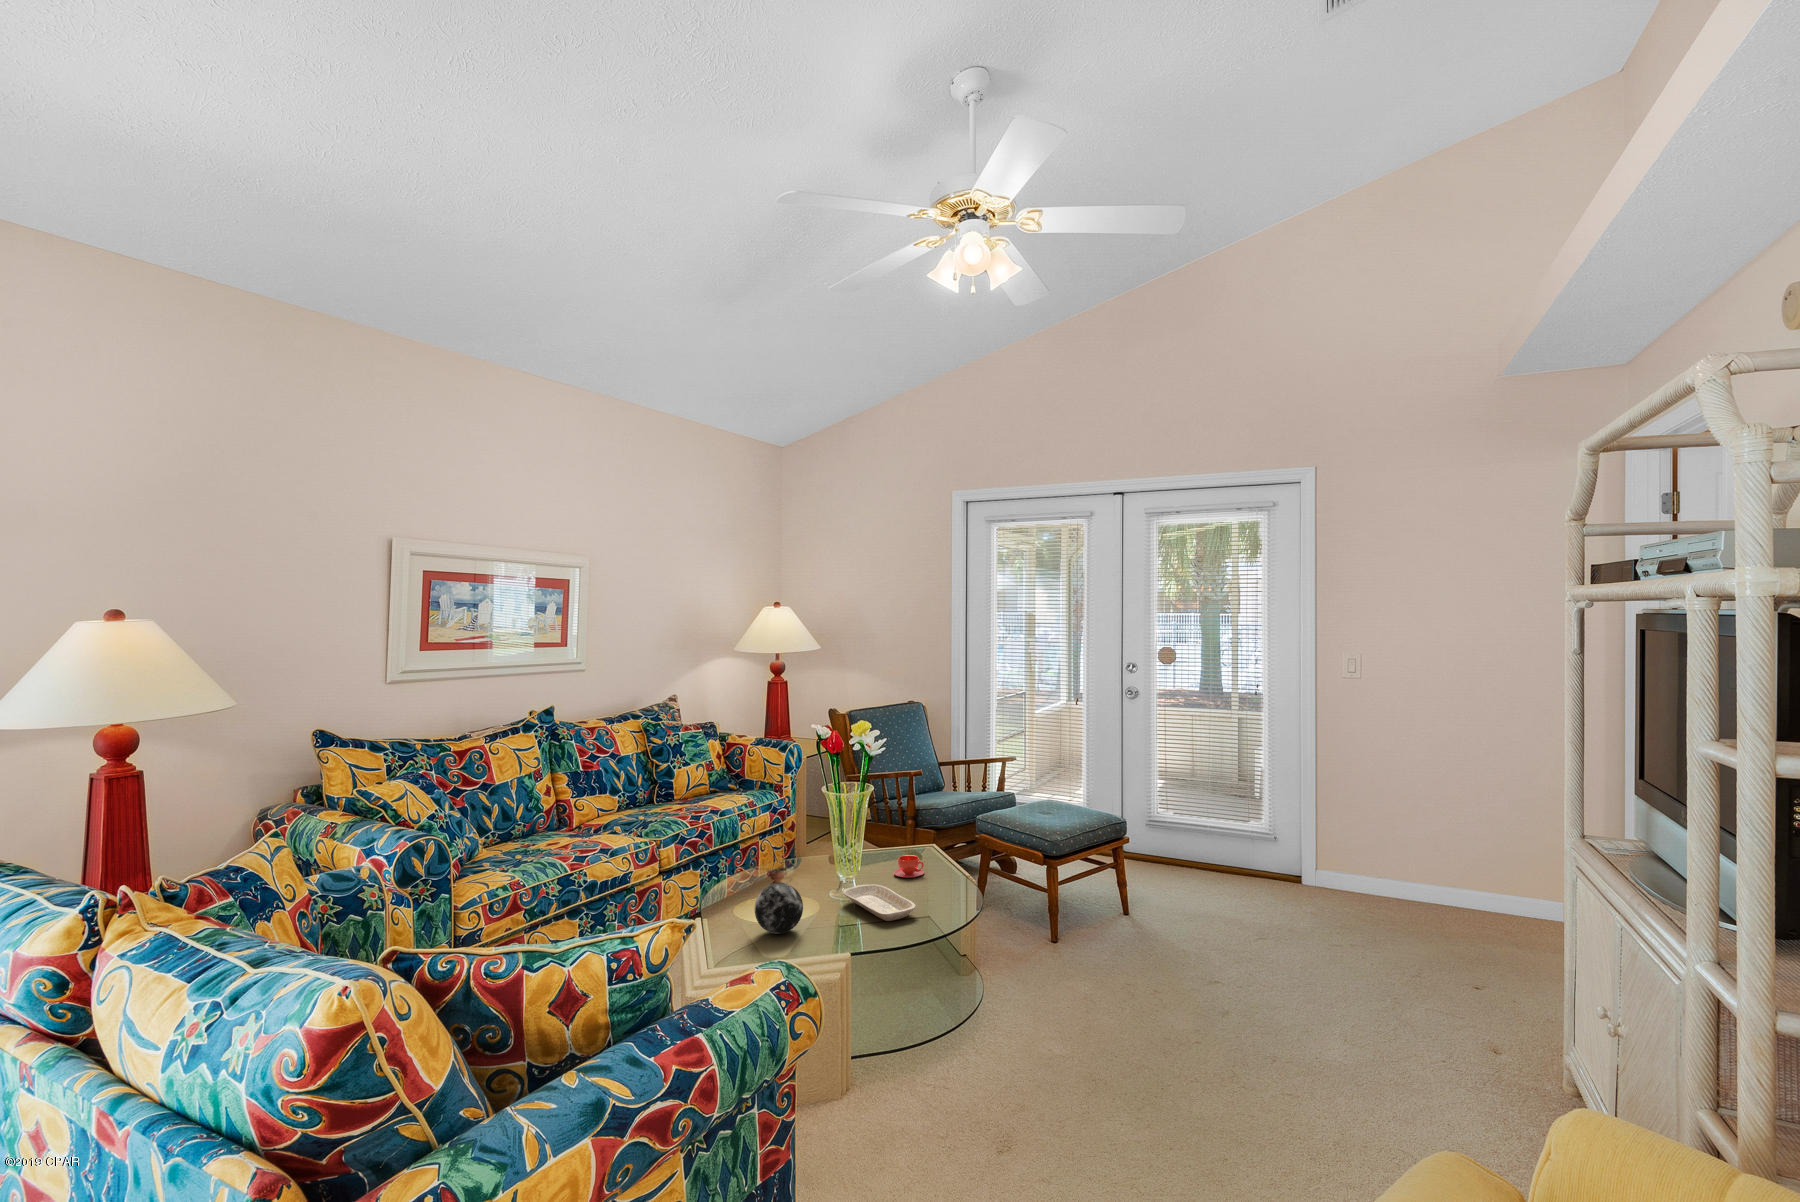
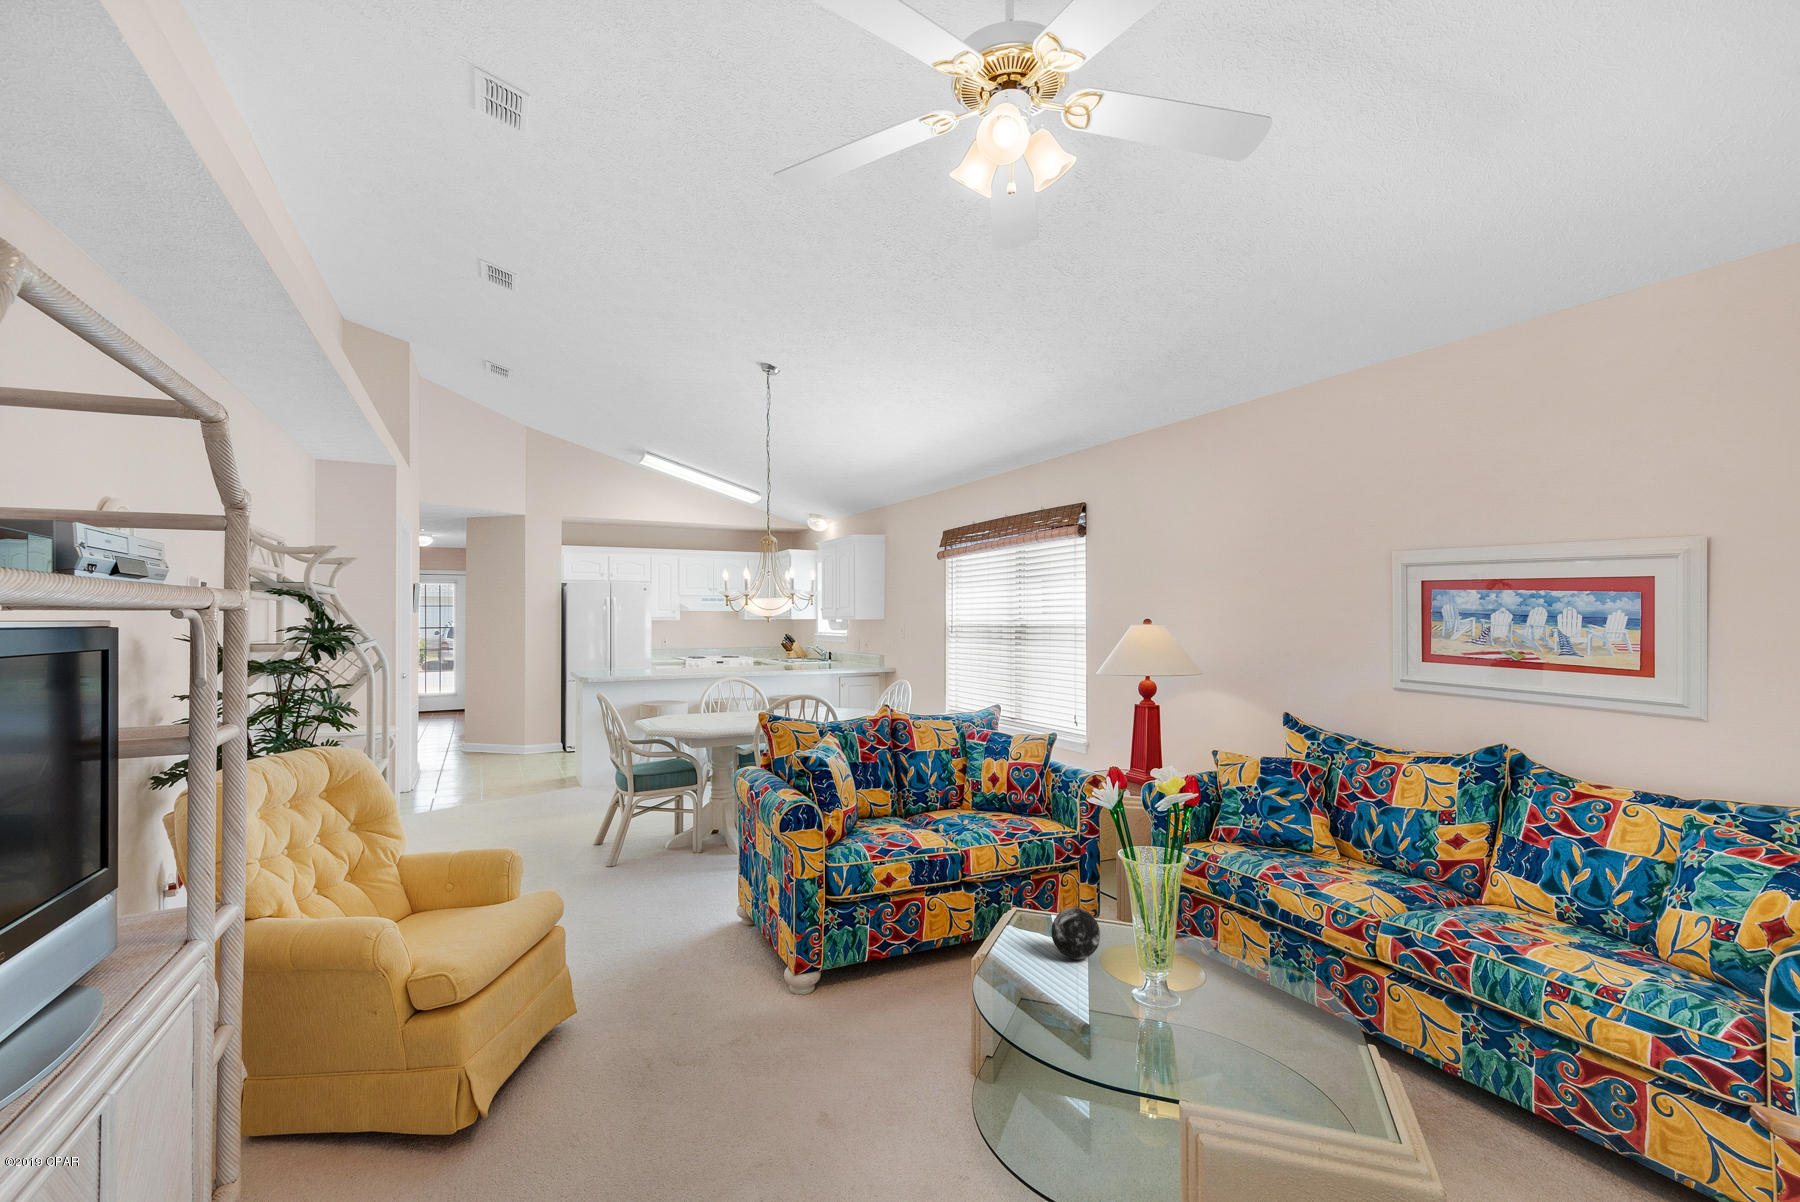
teacup: present [894,855,924,878] -> none [1188,1030,1240,1074]
tray: present [843,884,916,921] -> none [1023,978,1144,1013]

